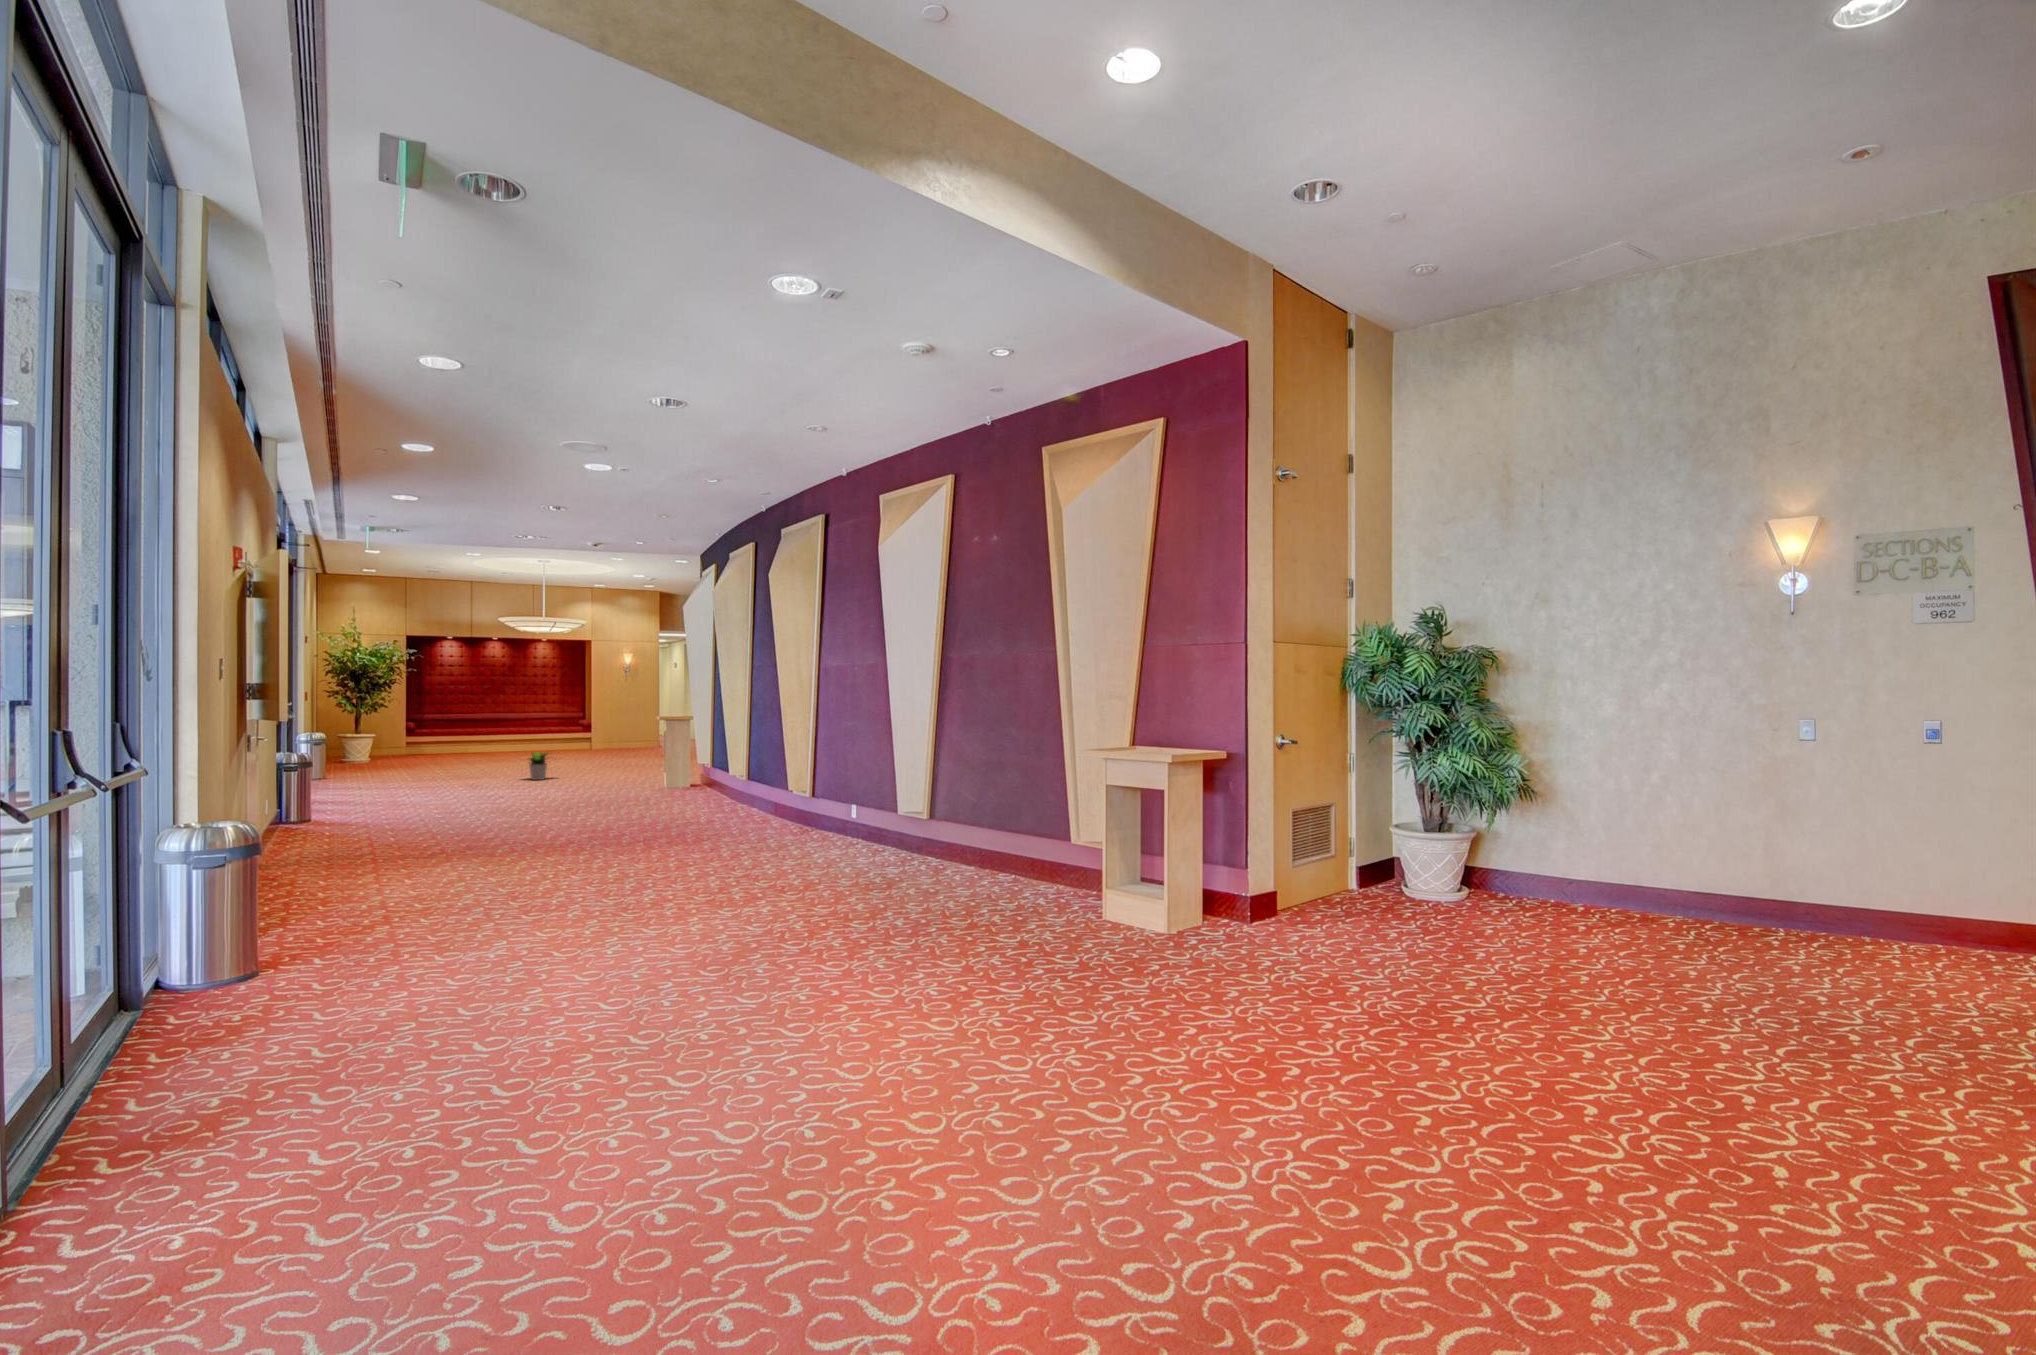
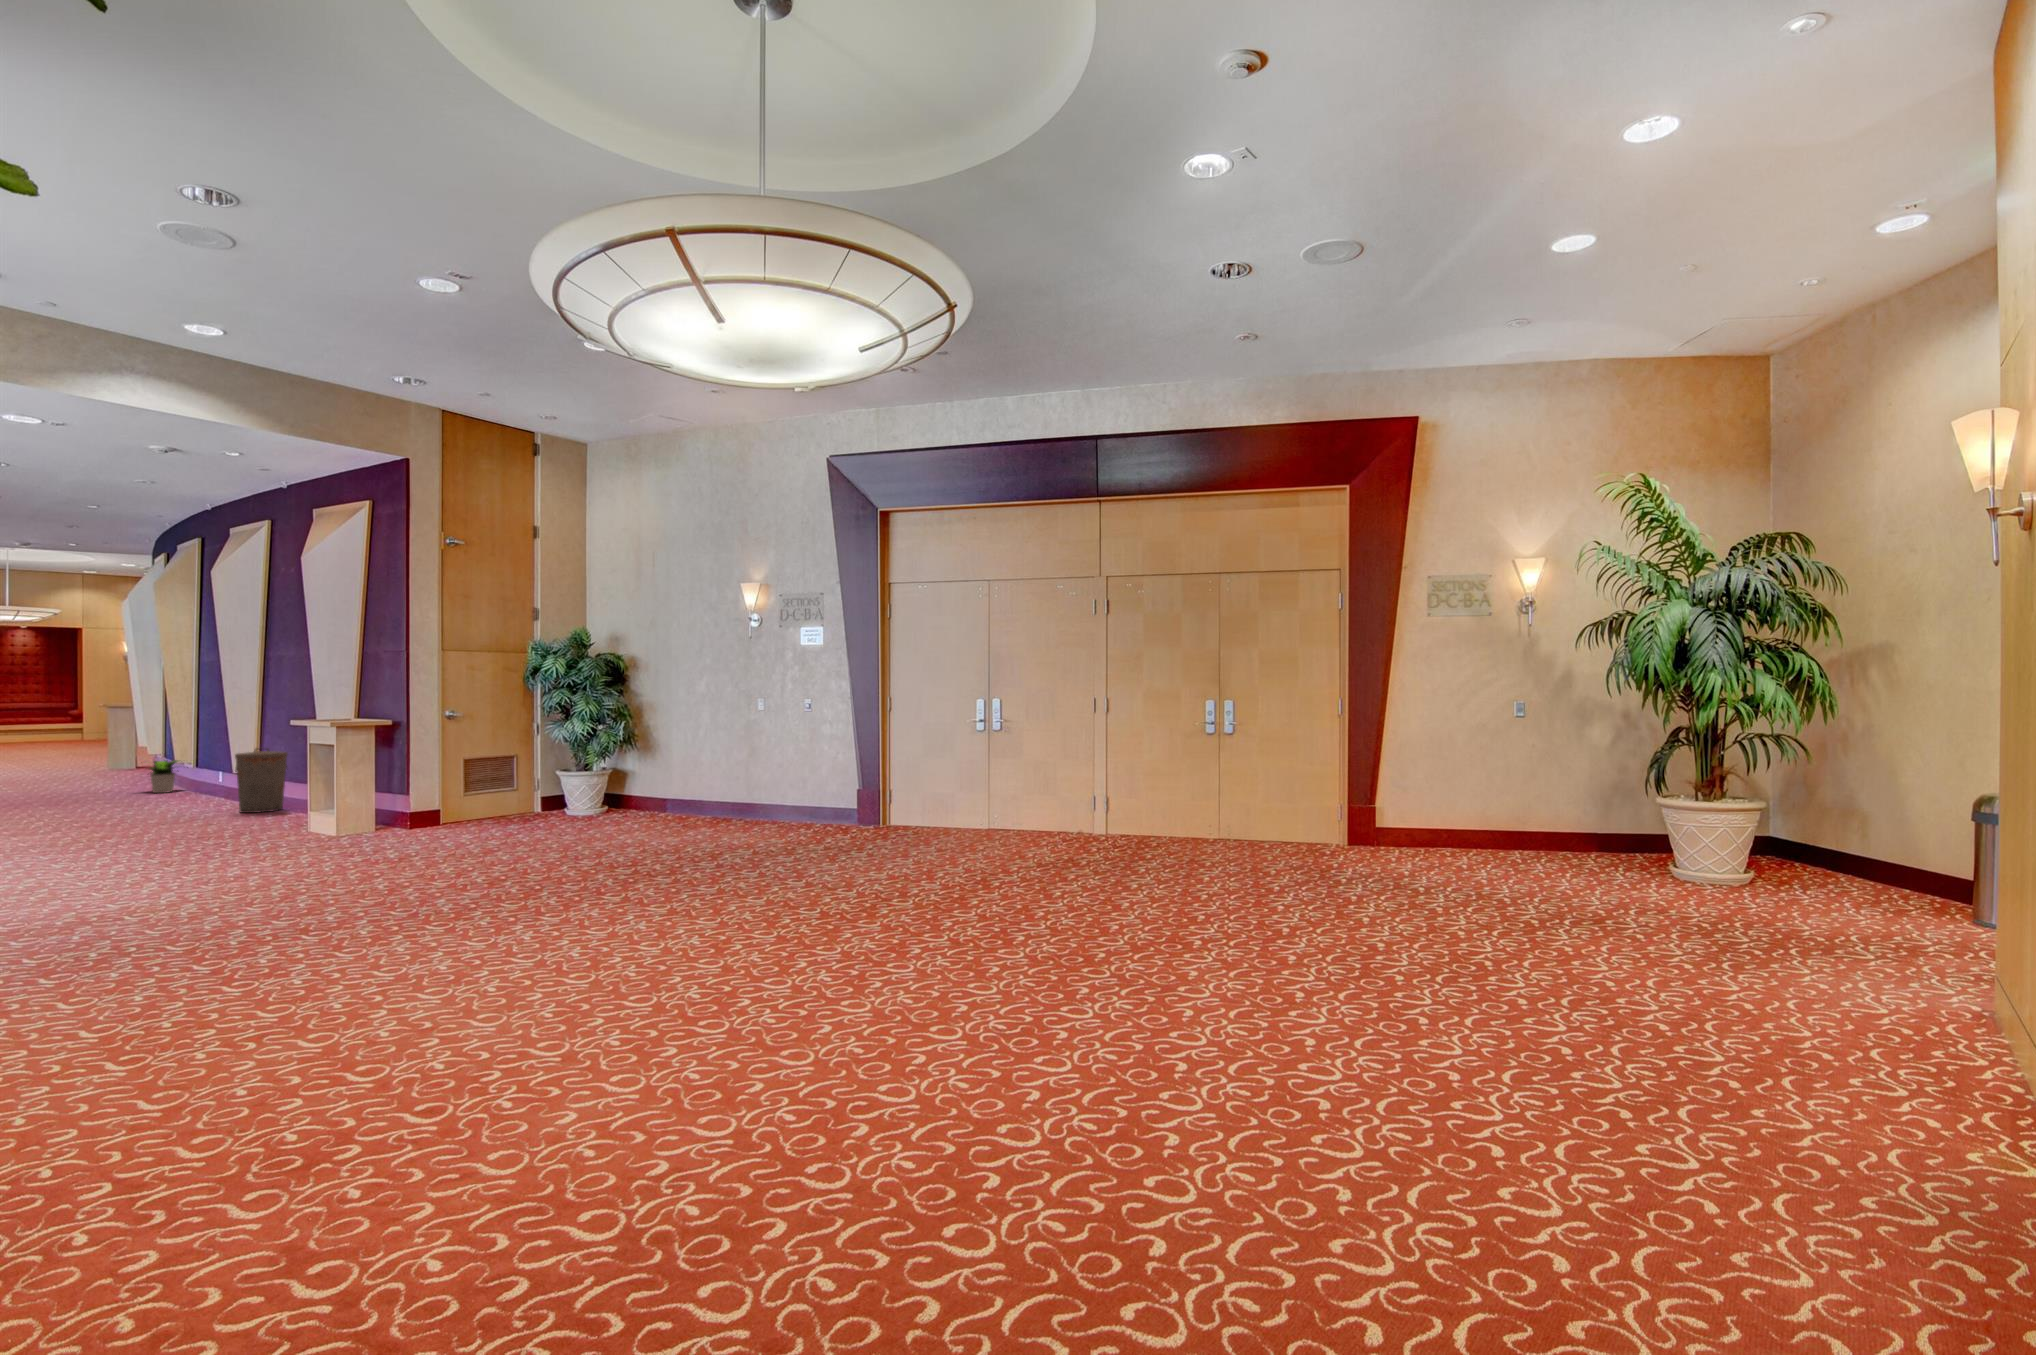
trash can: none [586,743,626,800] -> present [235,748,288,813]

